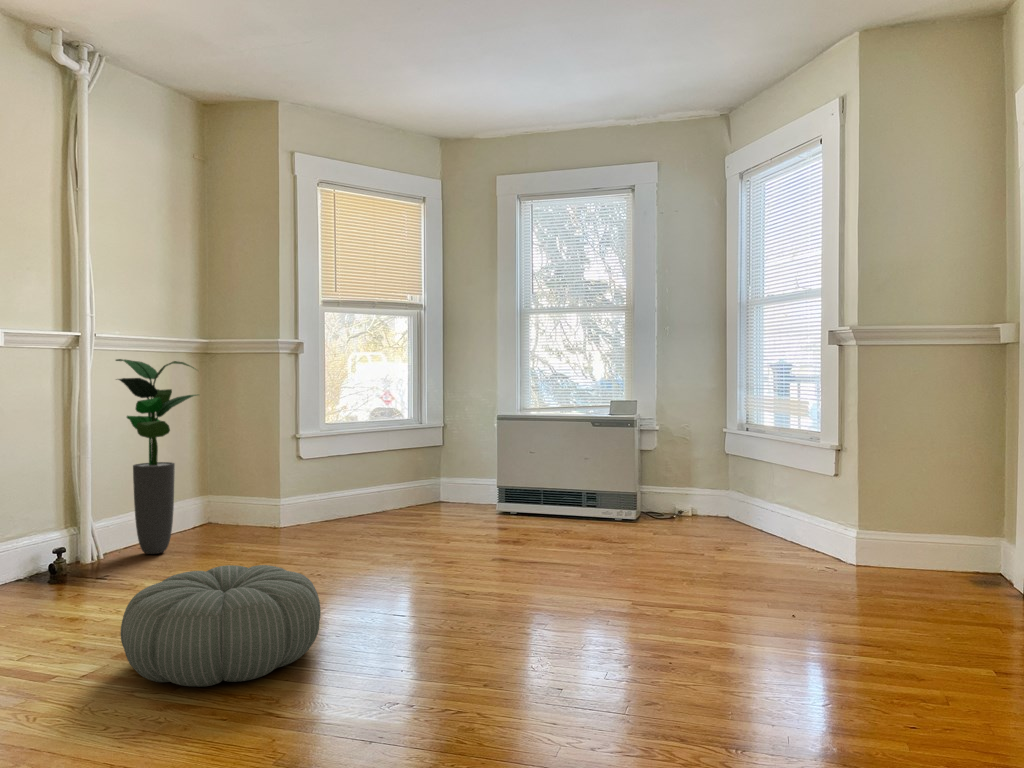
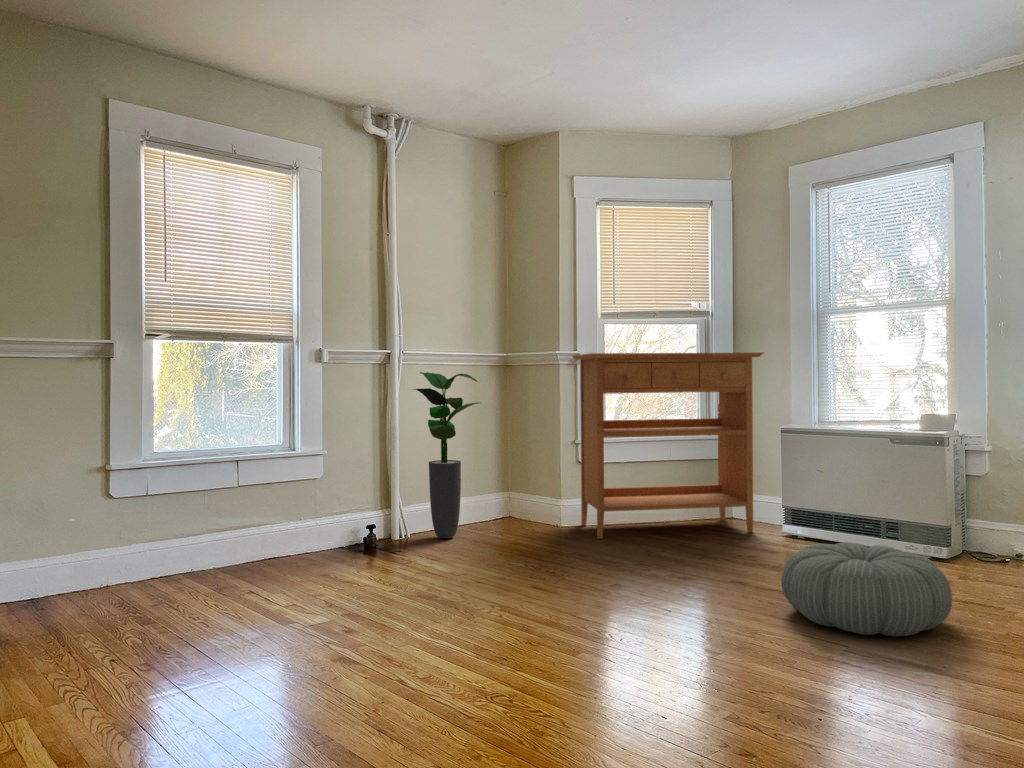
console table: none [293,342,482,536] -> present [573,352,764,539]
pouf: present [121,565,321,687] -> present [781,542,952,636]

